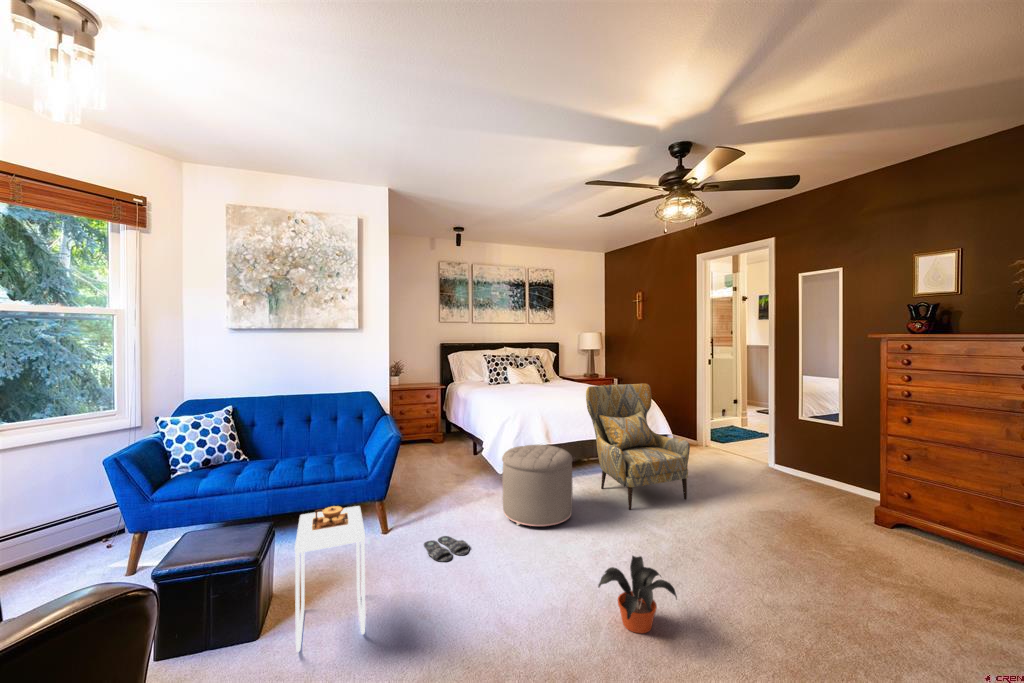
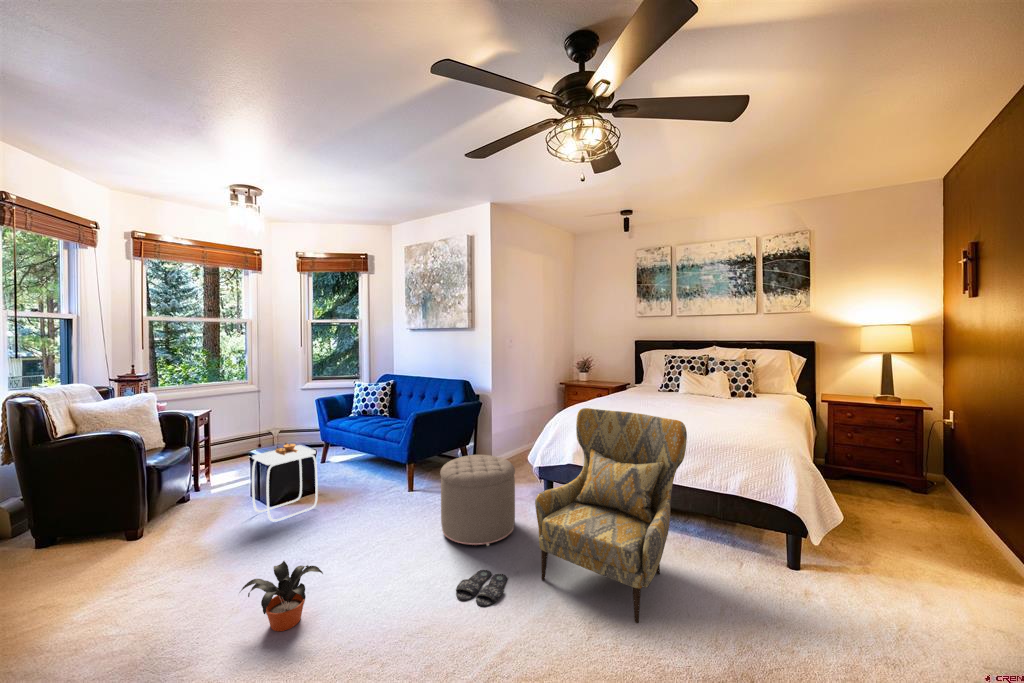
slippers: present [424,536,469,562] -> present [456,570,507,607]

